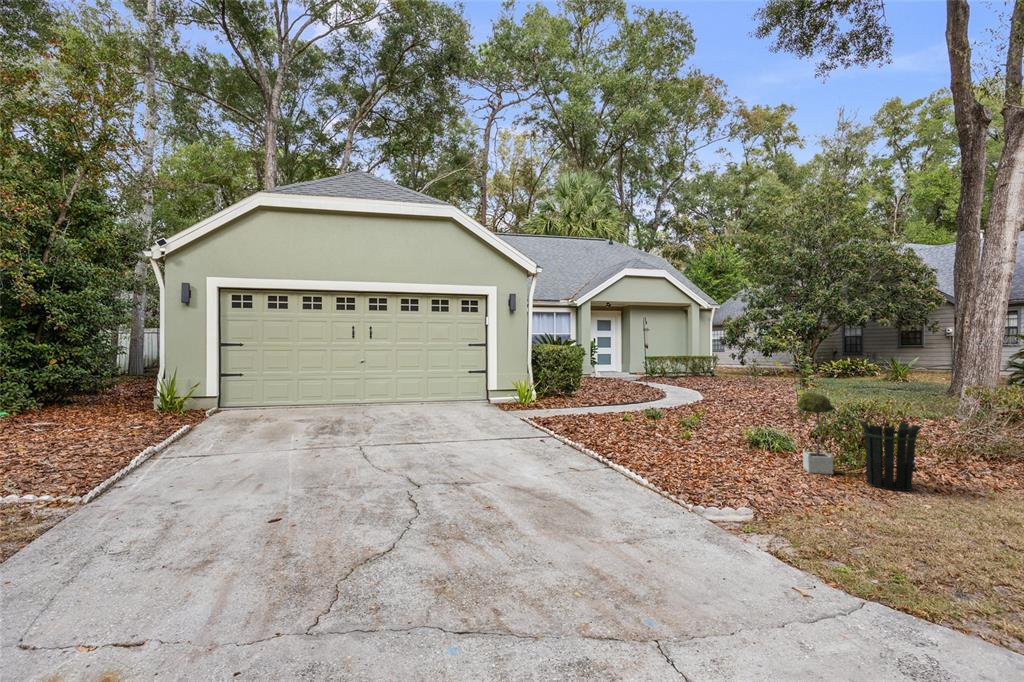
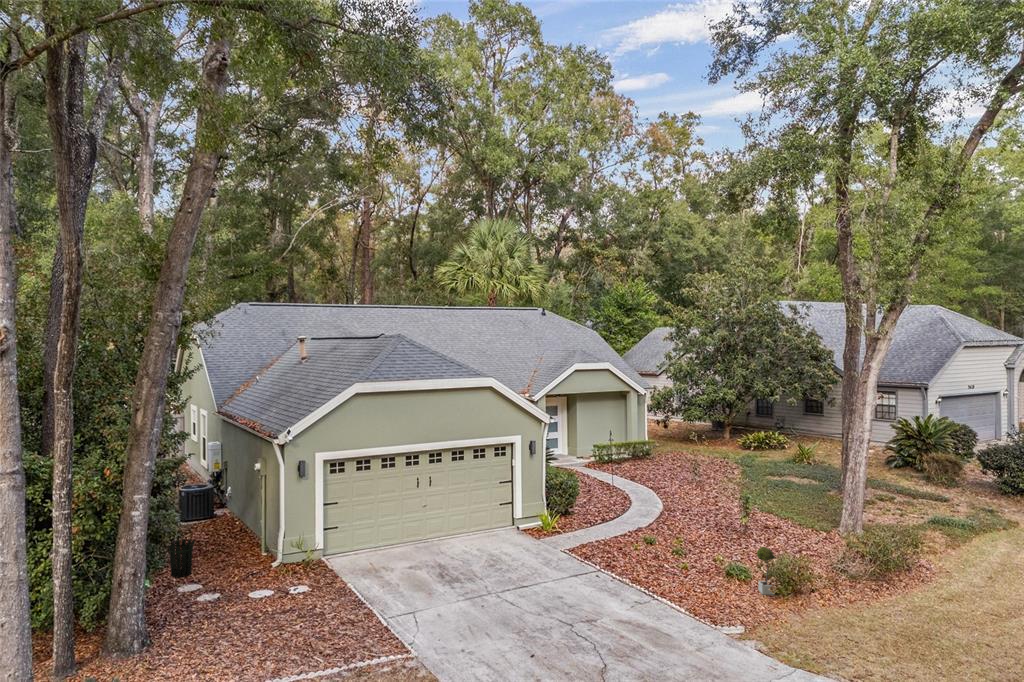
waste bin: present [860,421,921,491] -> present [168,539,195,577]

